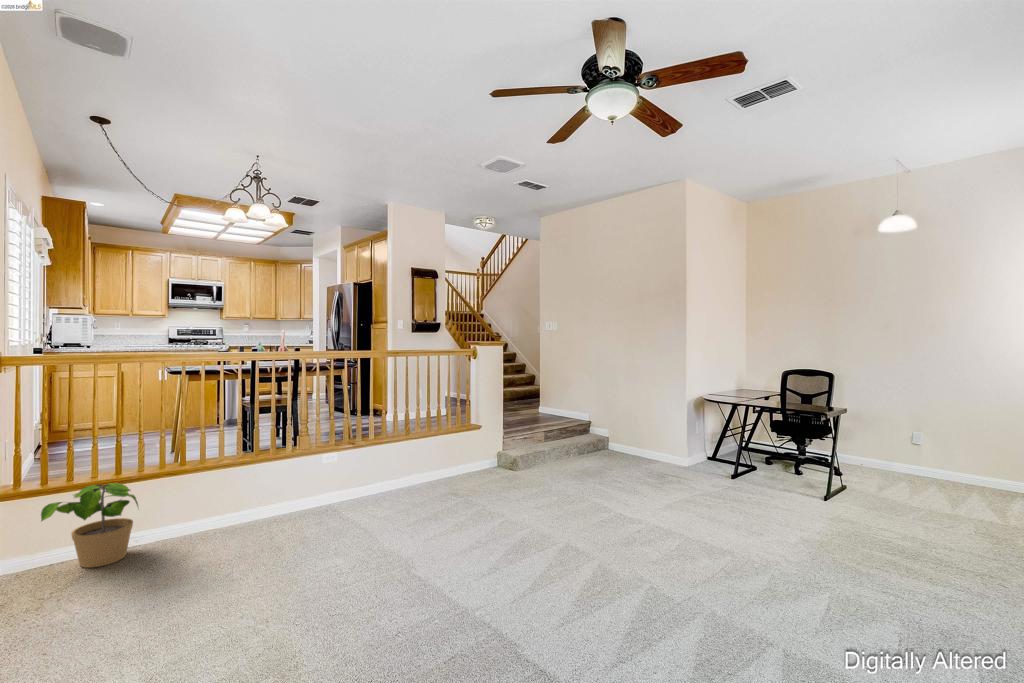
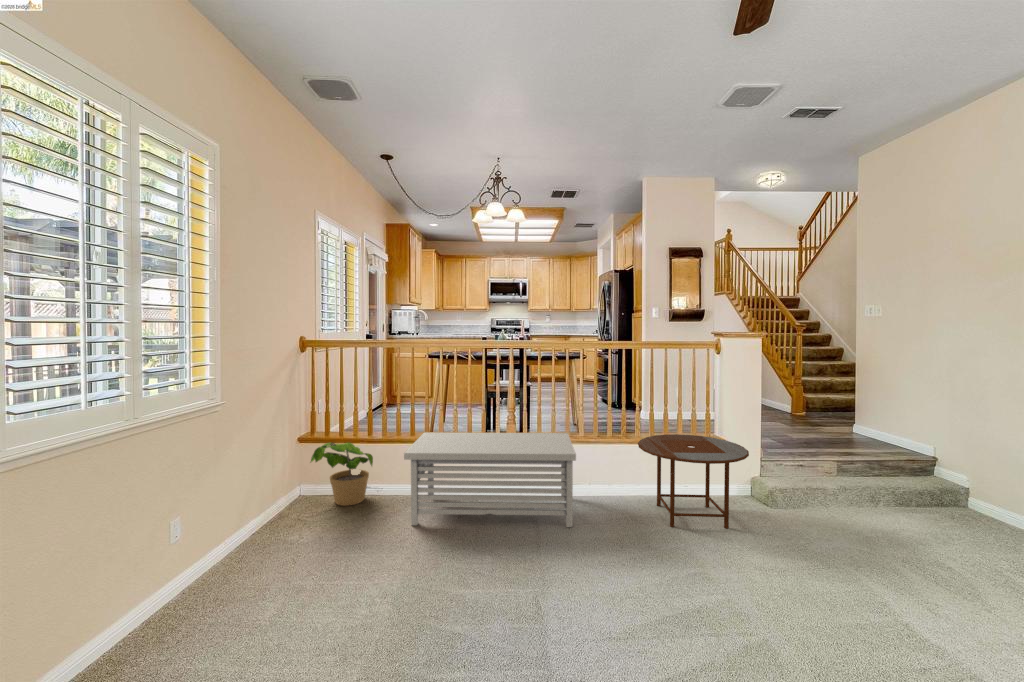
side table: none [430,425,512,497] -> present [638,434,749,528]
storage bench: none [206,437,397,557] -> present [404,432,576,527]

